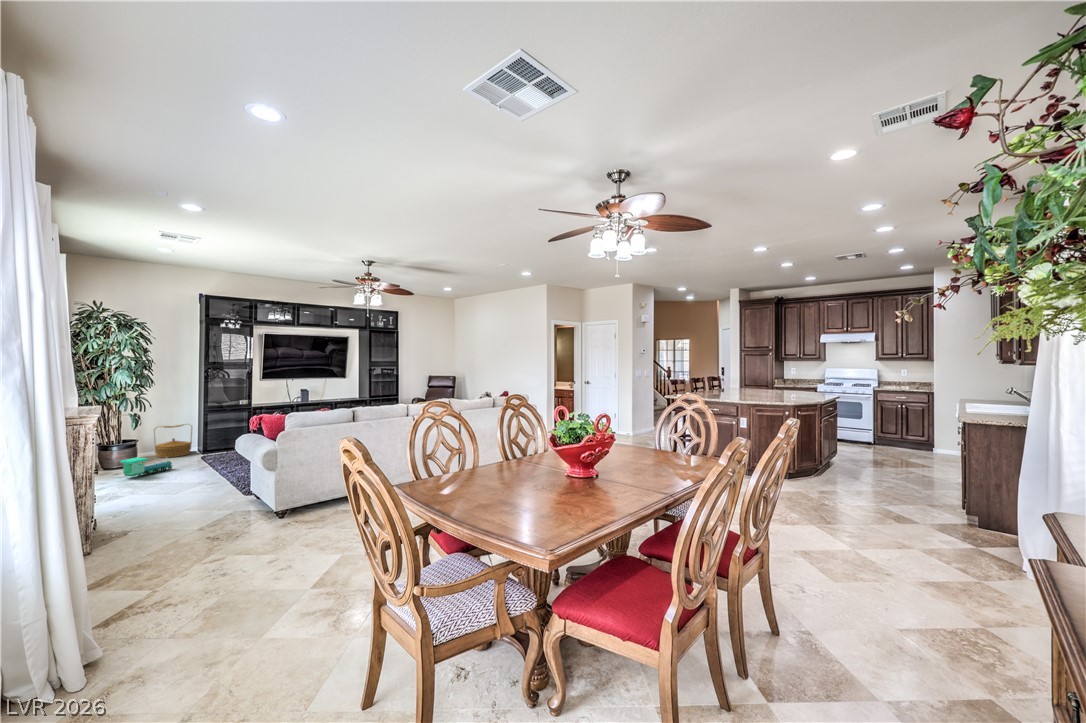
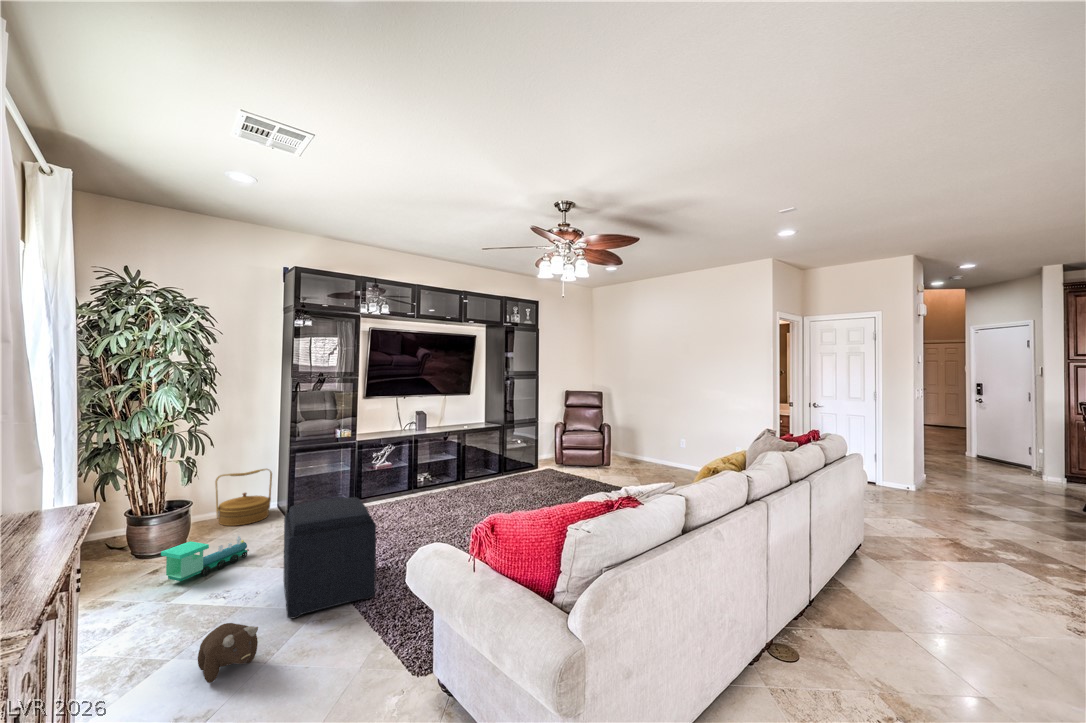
ottoman: none [188,433,239,489] -> present [284,497,376,618]
plush toy: none [140,481,169,504] -> present [198,623,258,683]

